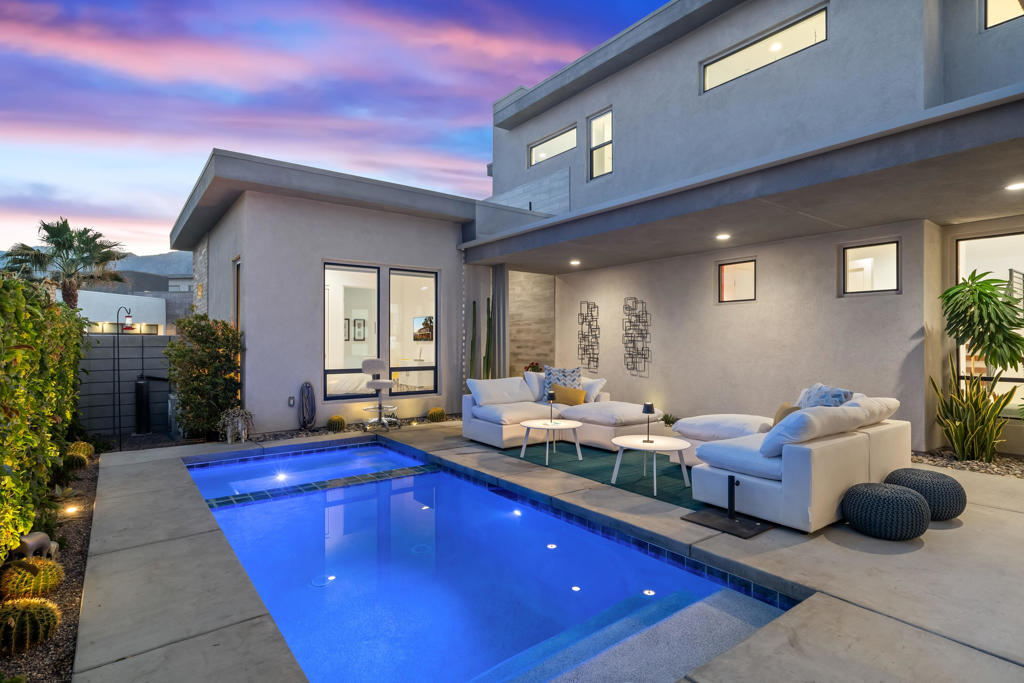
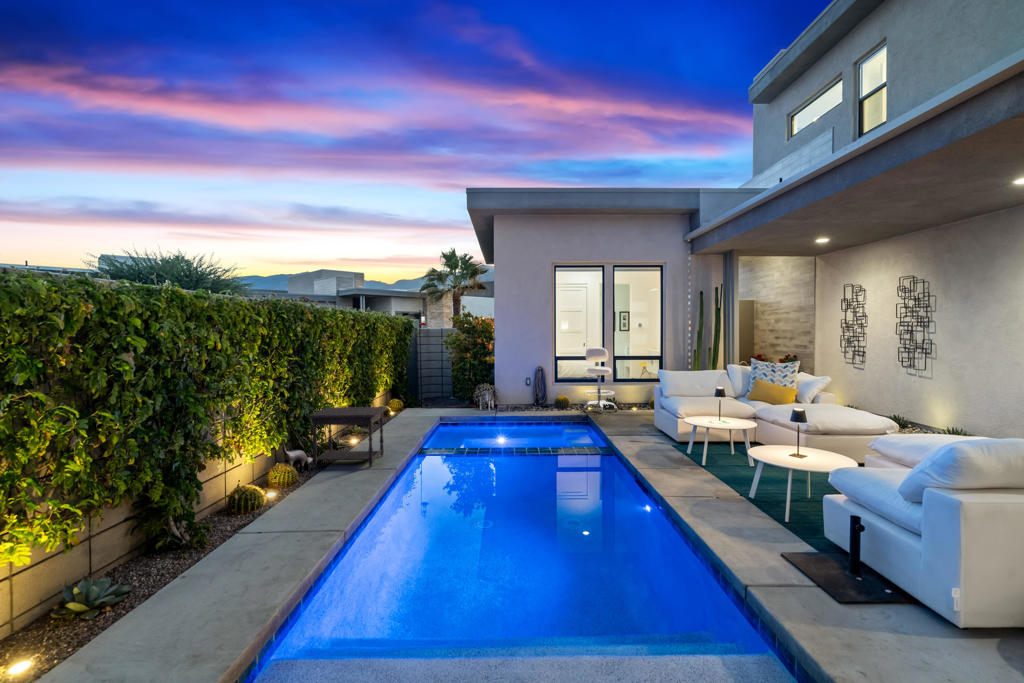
side table: none [40,448,175,561] -> present [306,407,387,467]

